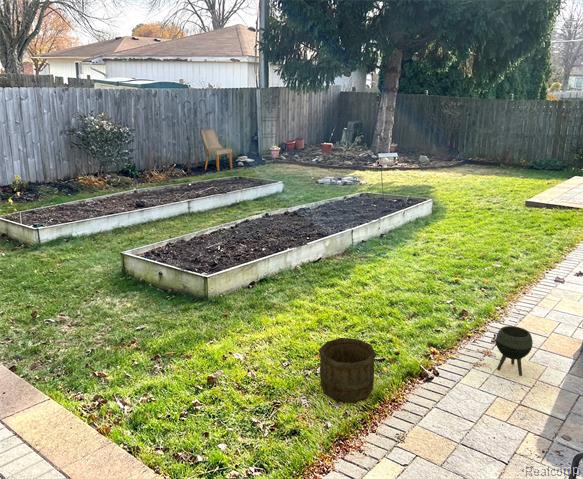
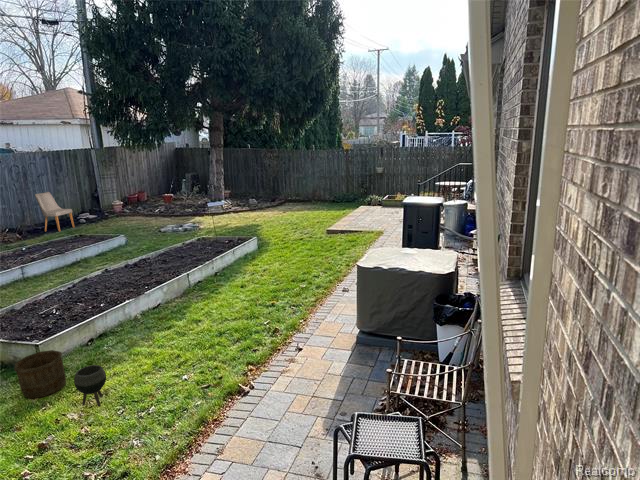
planter: present [496,326,533,376] -> present [74,365,106,407]
wooden bucket: present [319,338,376,402] -> present [14,350,66,399]

